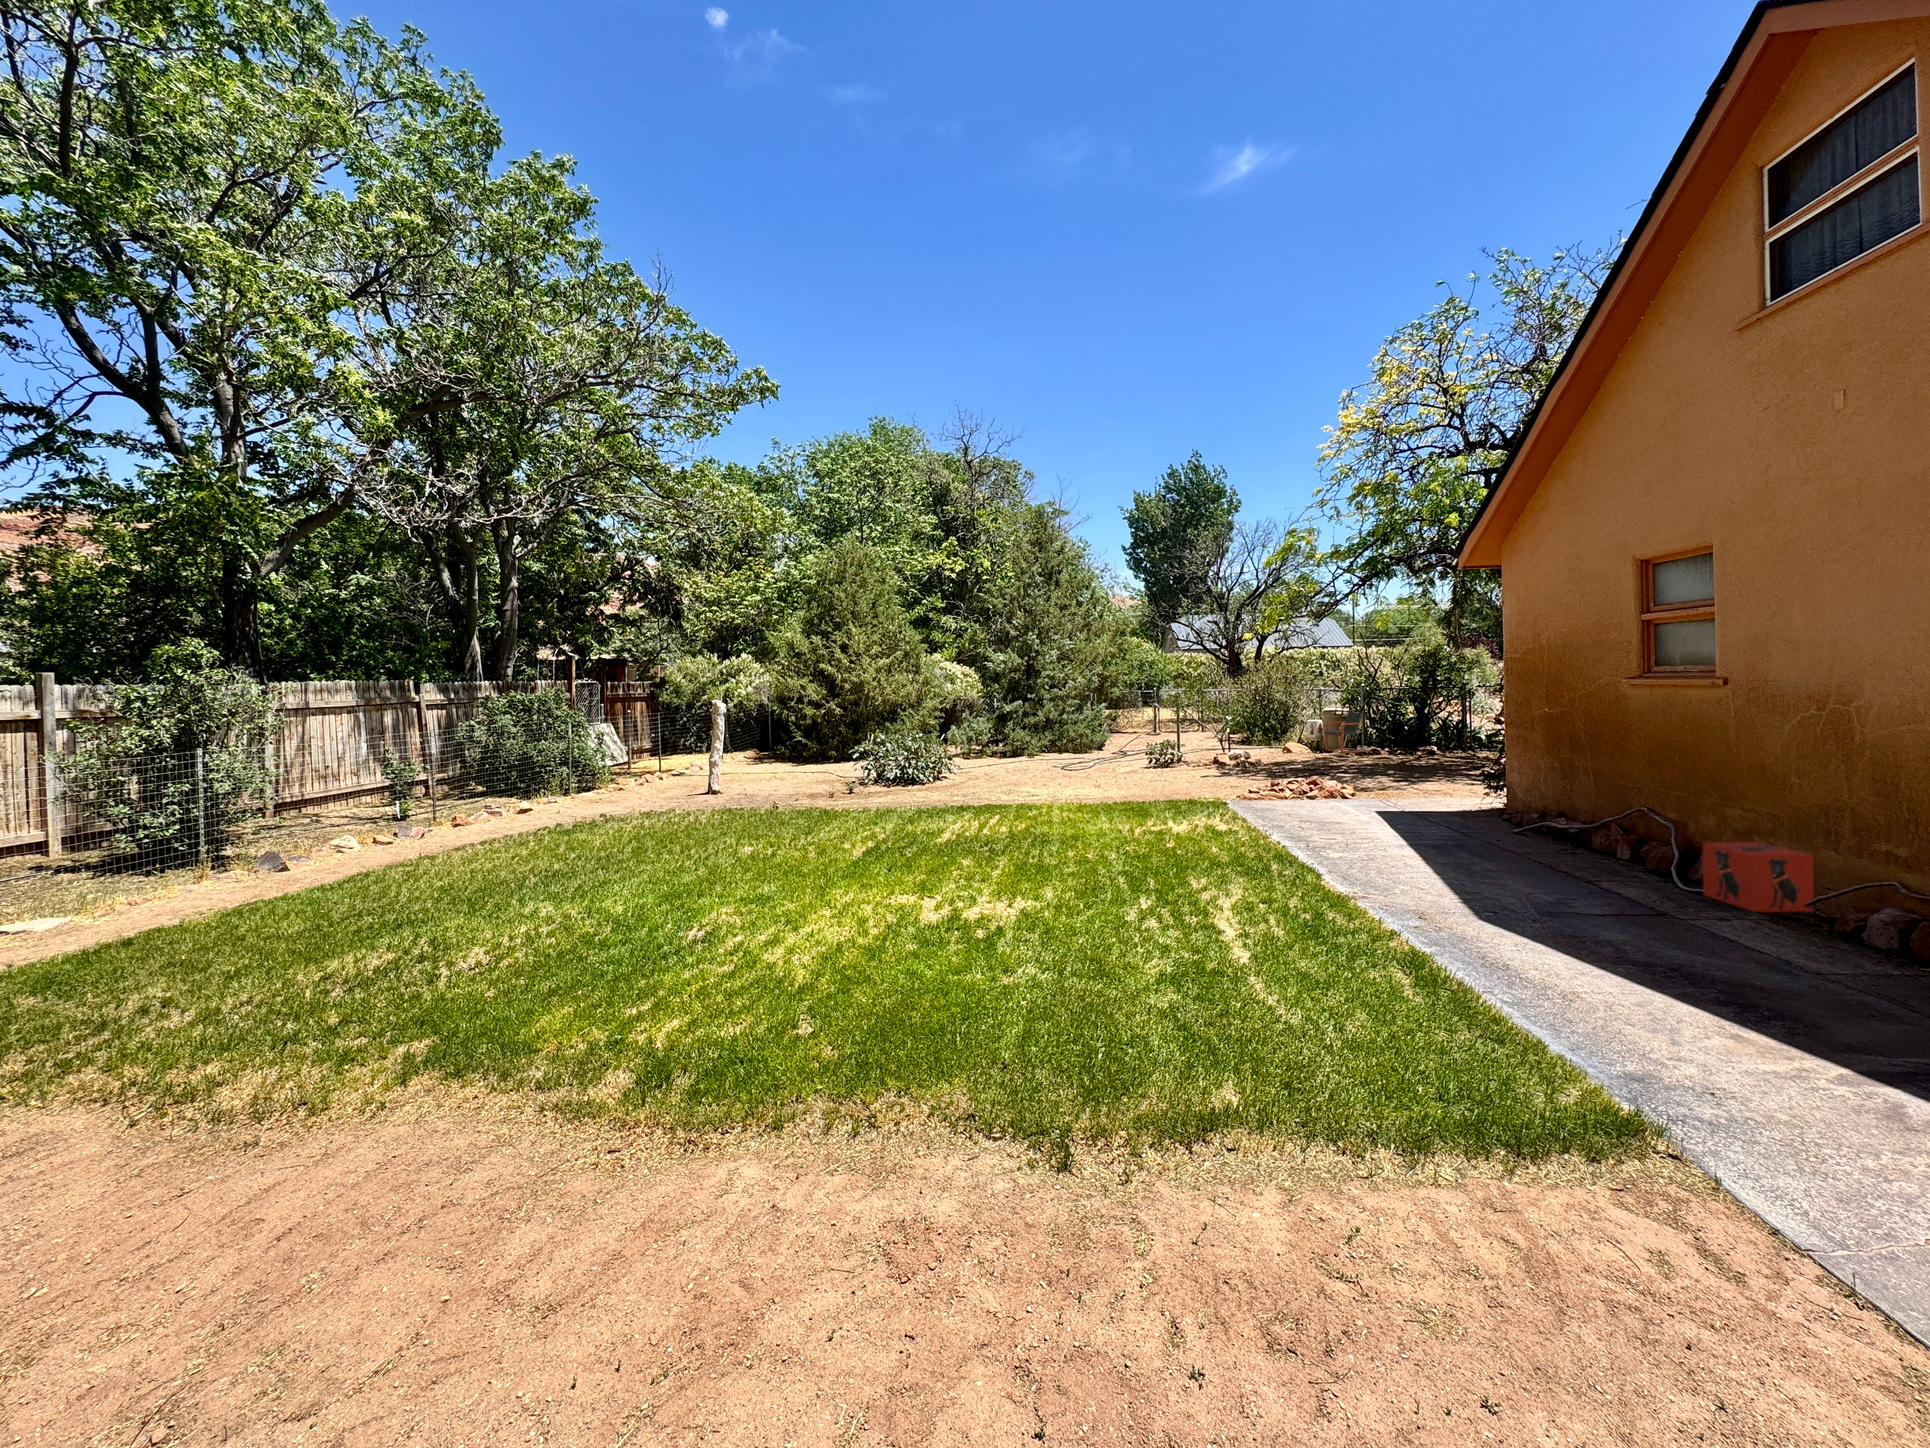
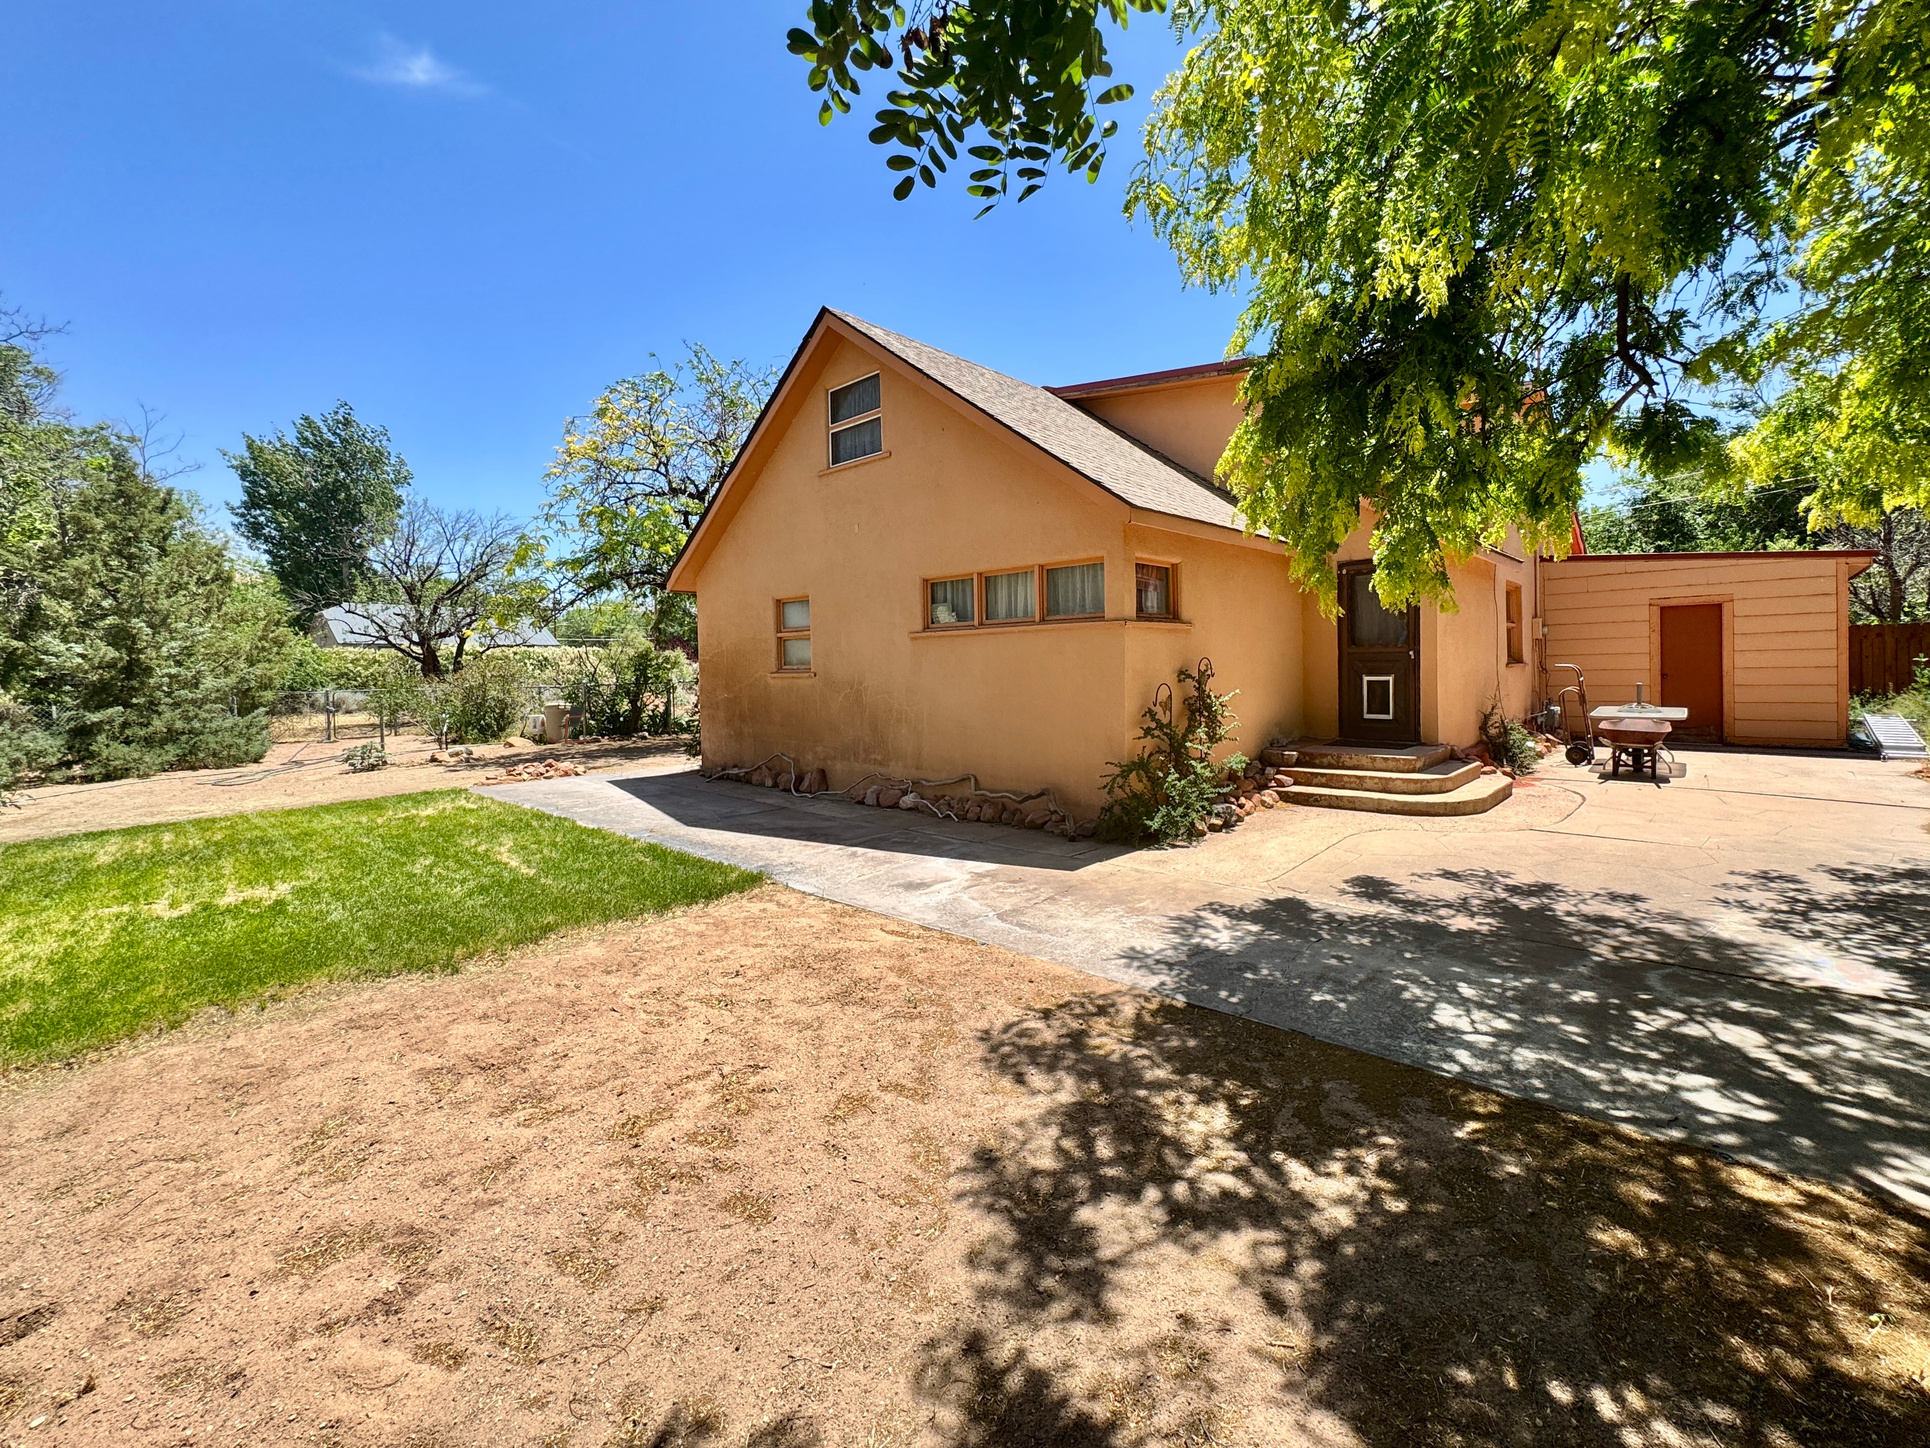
storage box: present [1702,842,1814,912] -> none [785,761,826,795]

